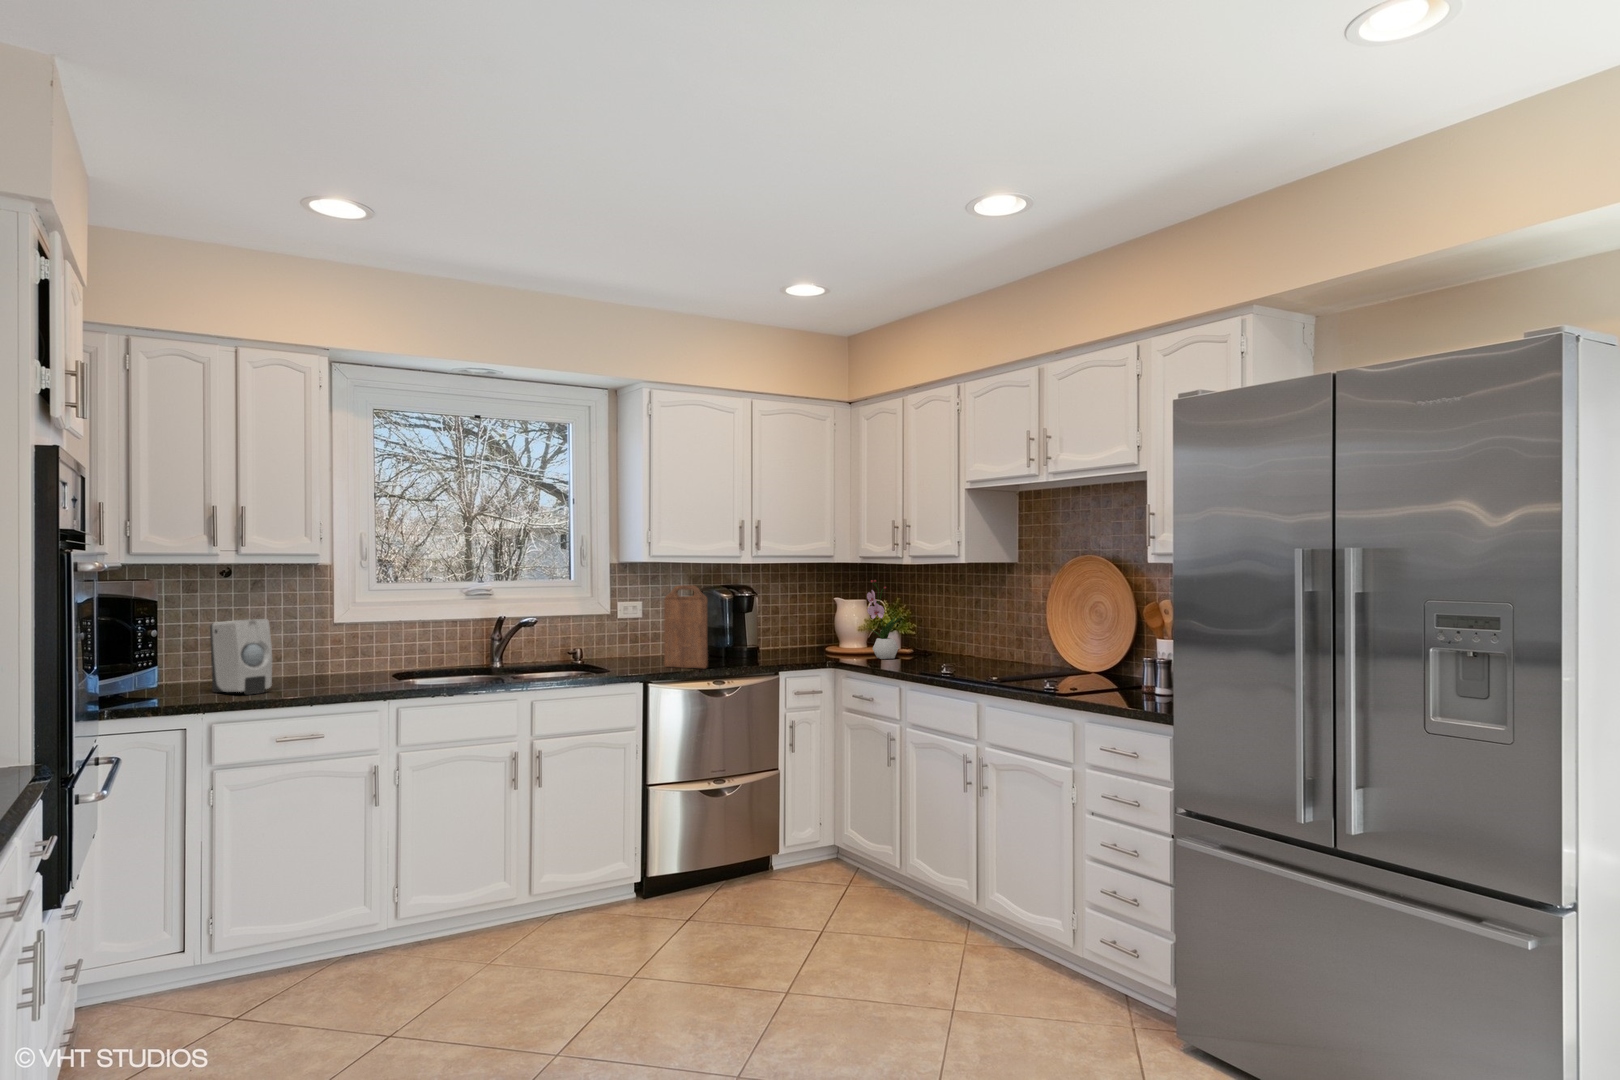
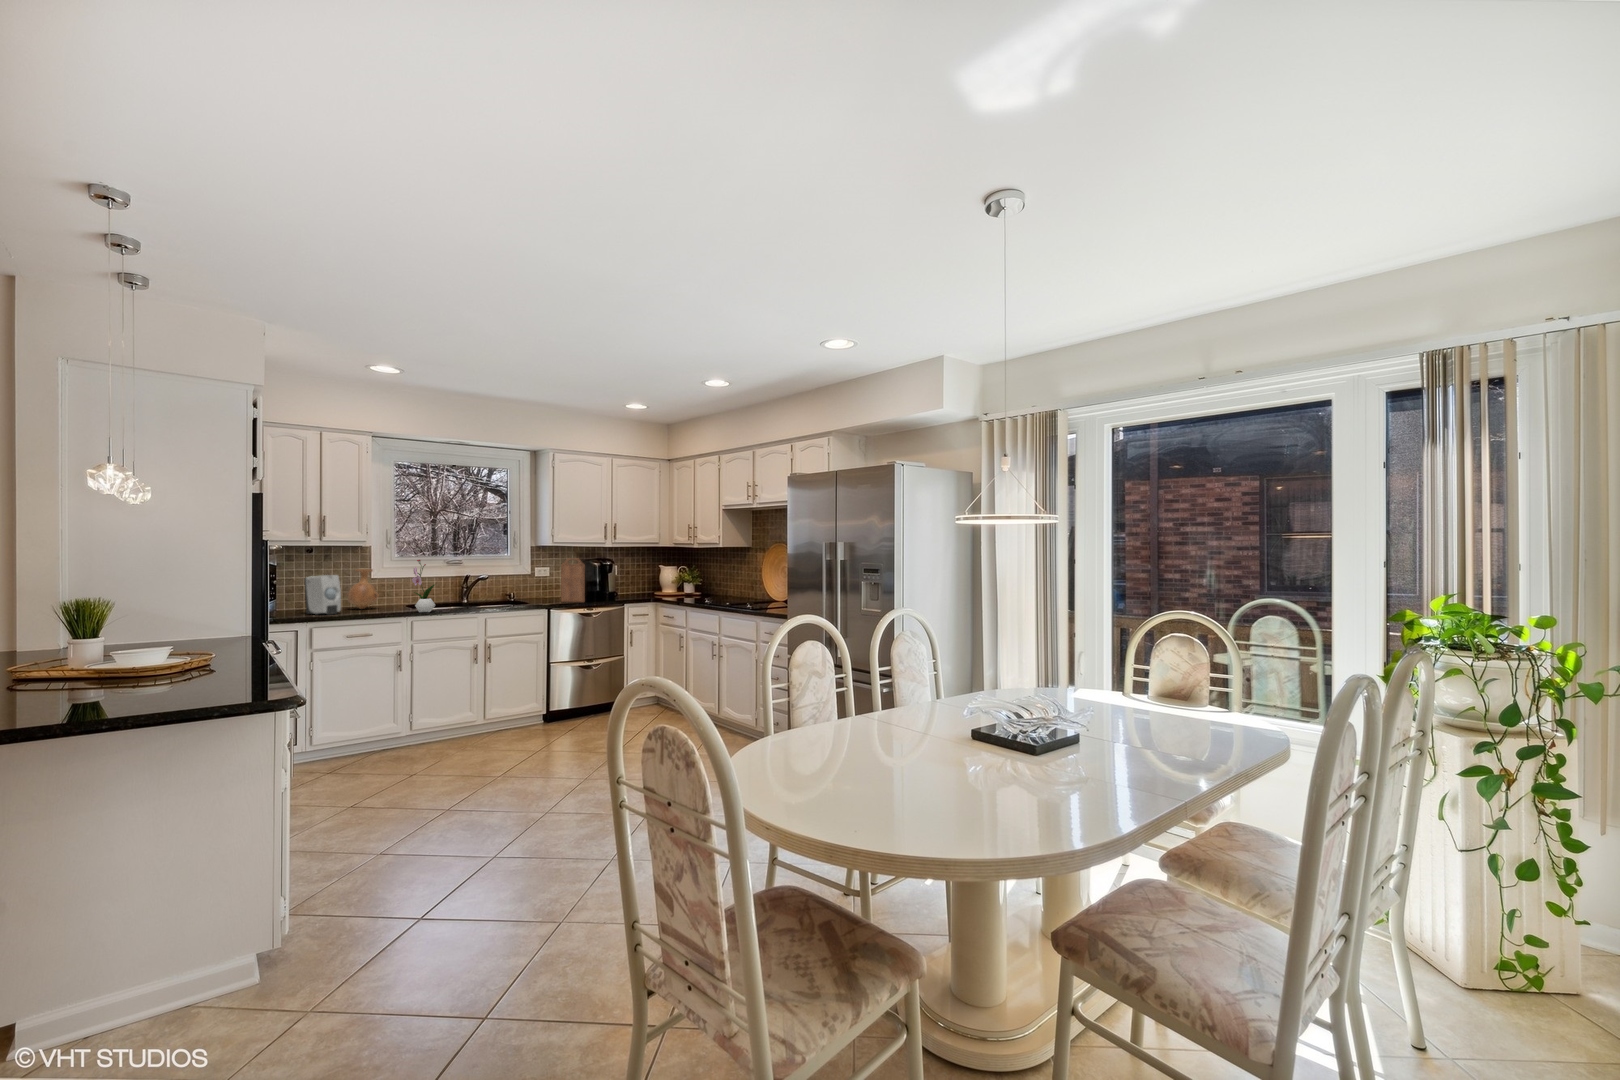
flower arrangement: present [867,580,901,659] -> present [412,560,435,612]
vase: none [289,606,346,681] -> present [347,569,379,609]

